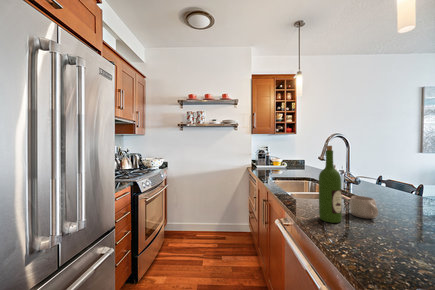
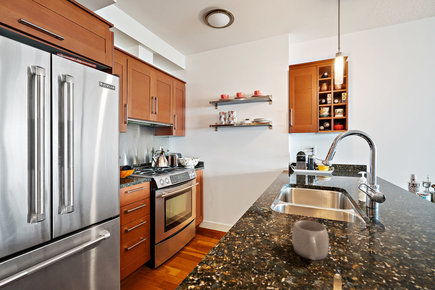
wine bottle: present [319,146,342,223] -> none [236,147,263,255]

